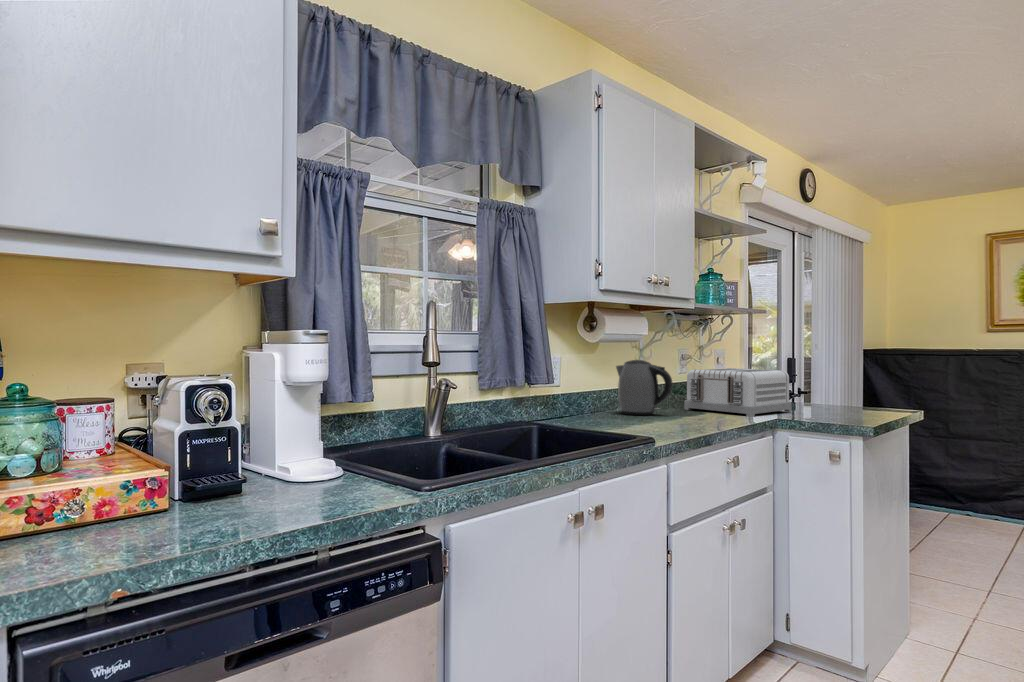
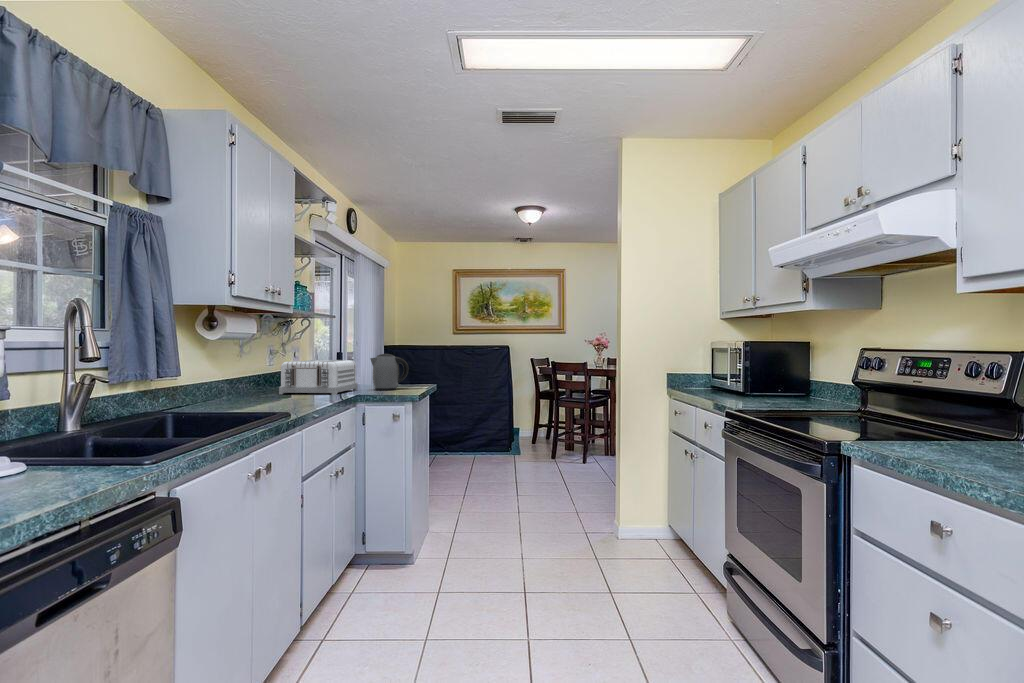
kettle: present [616,360,672,415] -> present [370,354,408,390]

